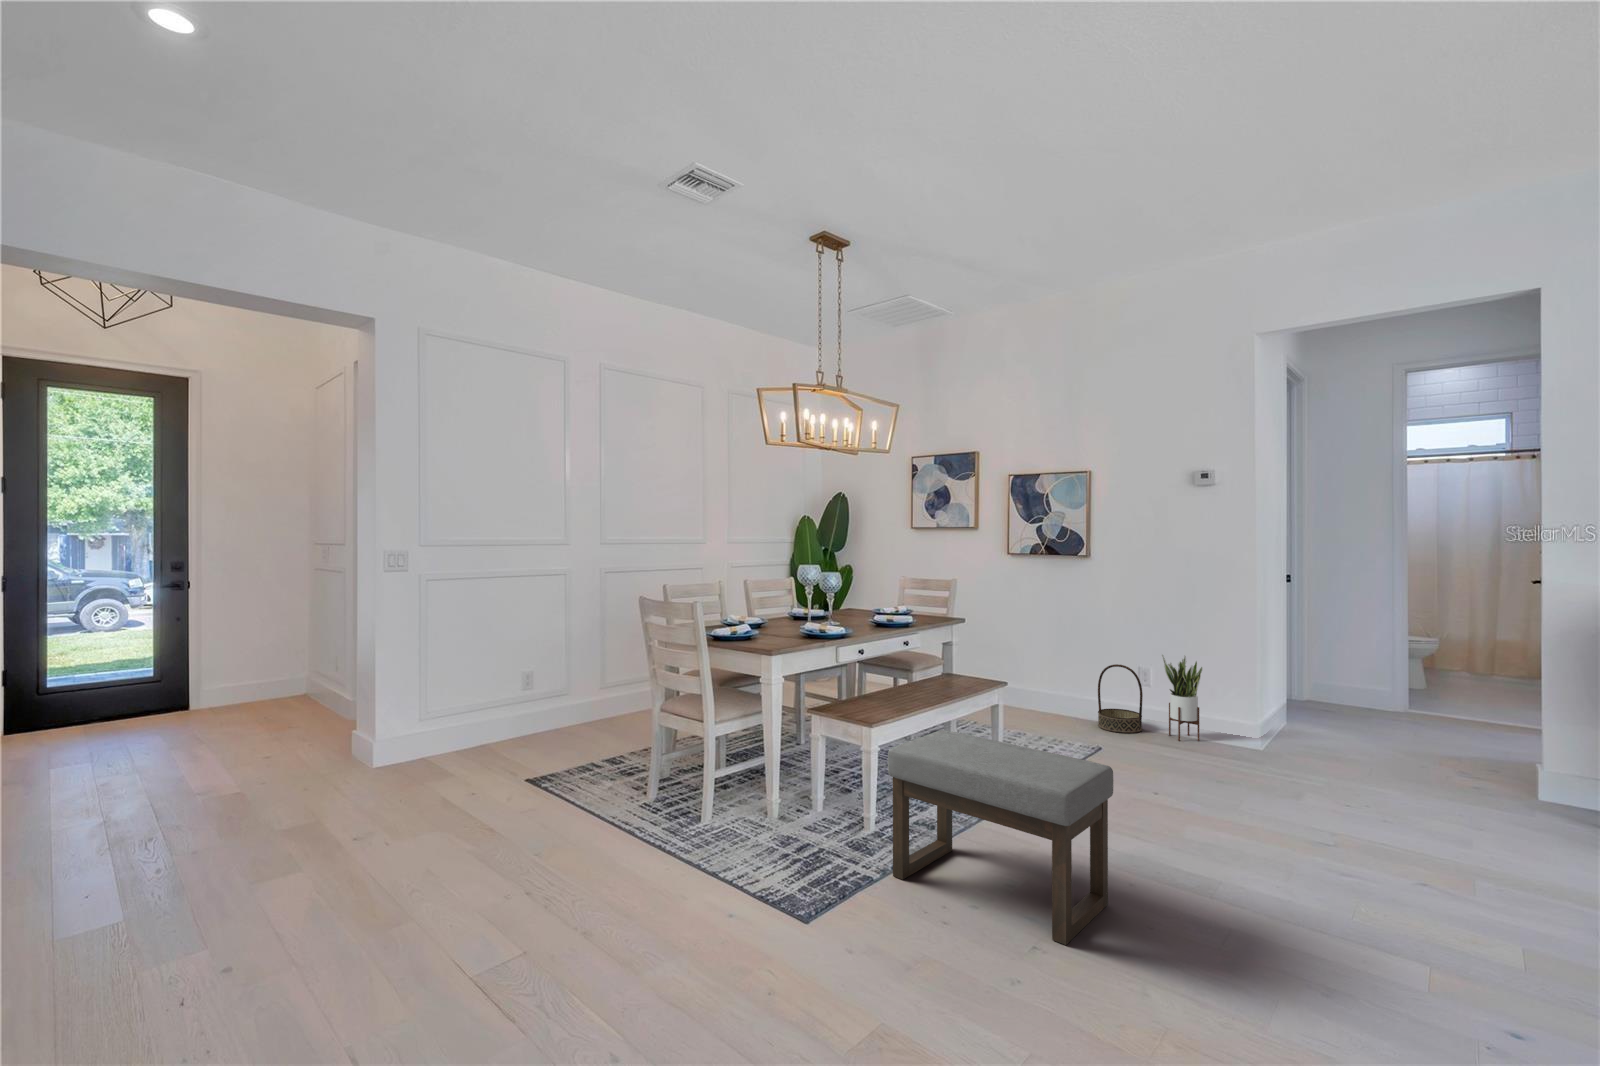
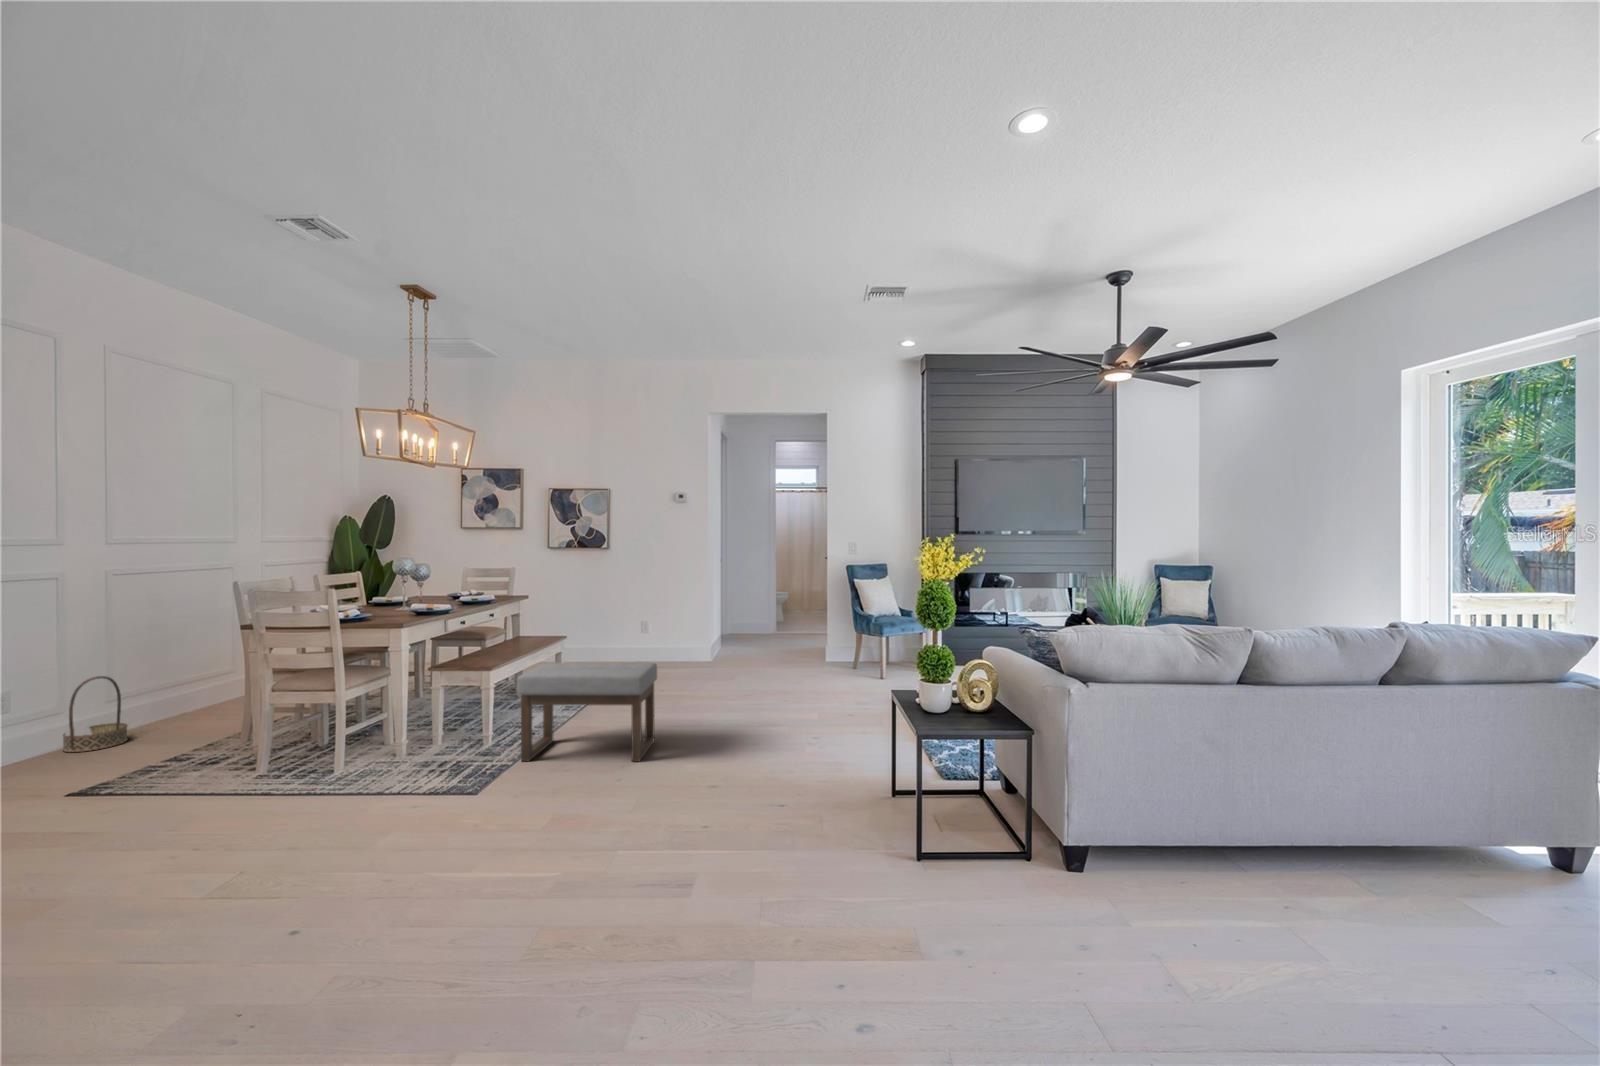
potted plant: present [1162,655,1202,741] -> none [657,610,680,664]
basket: present [1098,664,1143,733] -> present [63,676,127,752]

